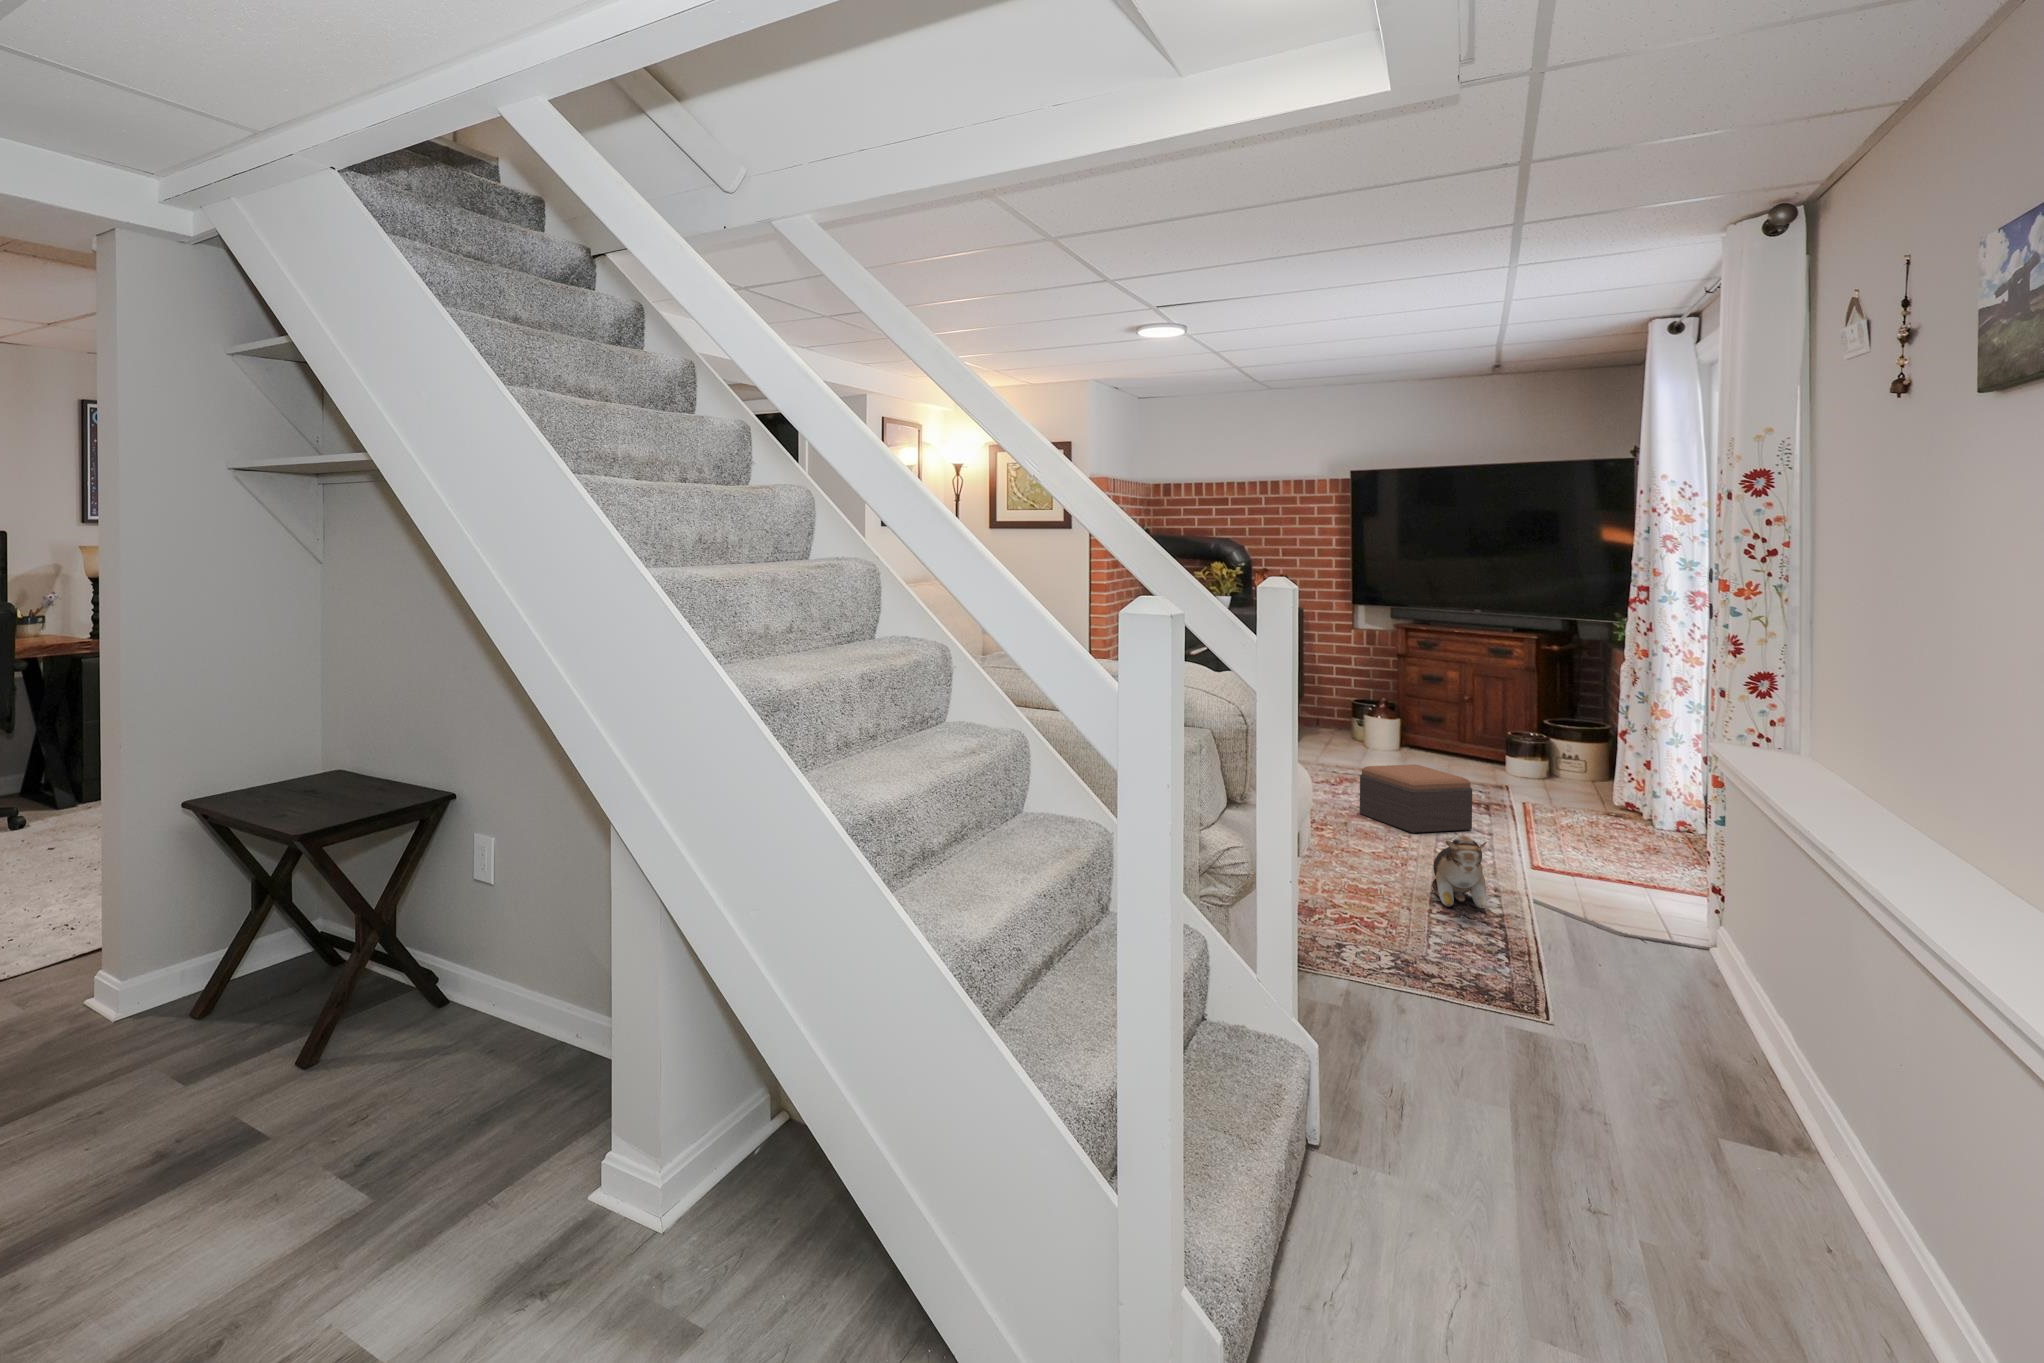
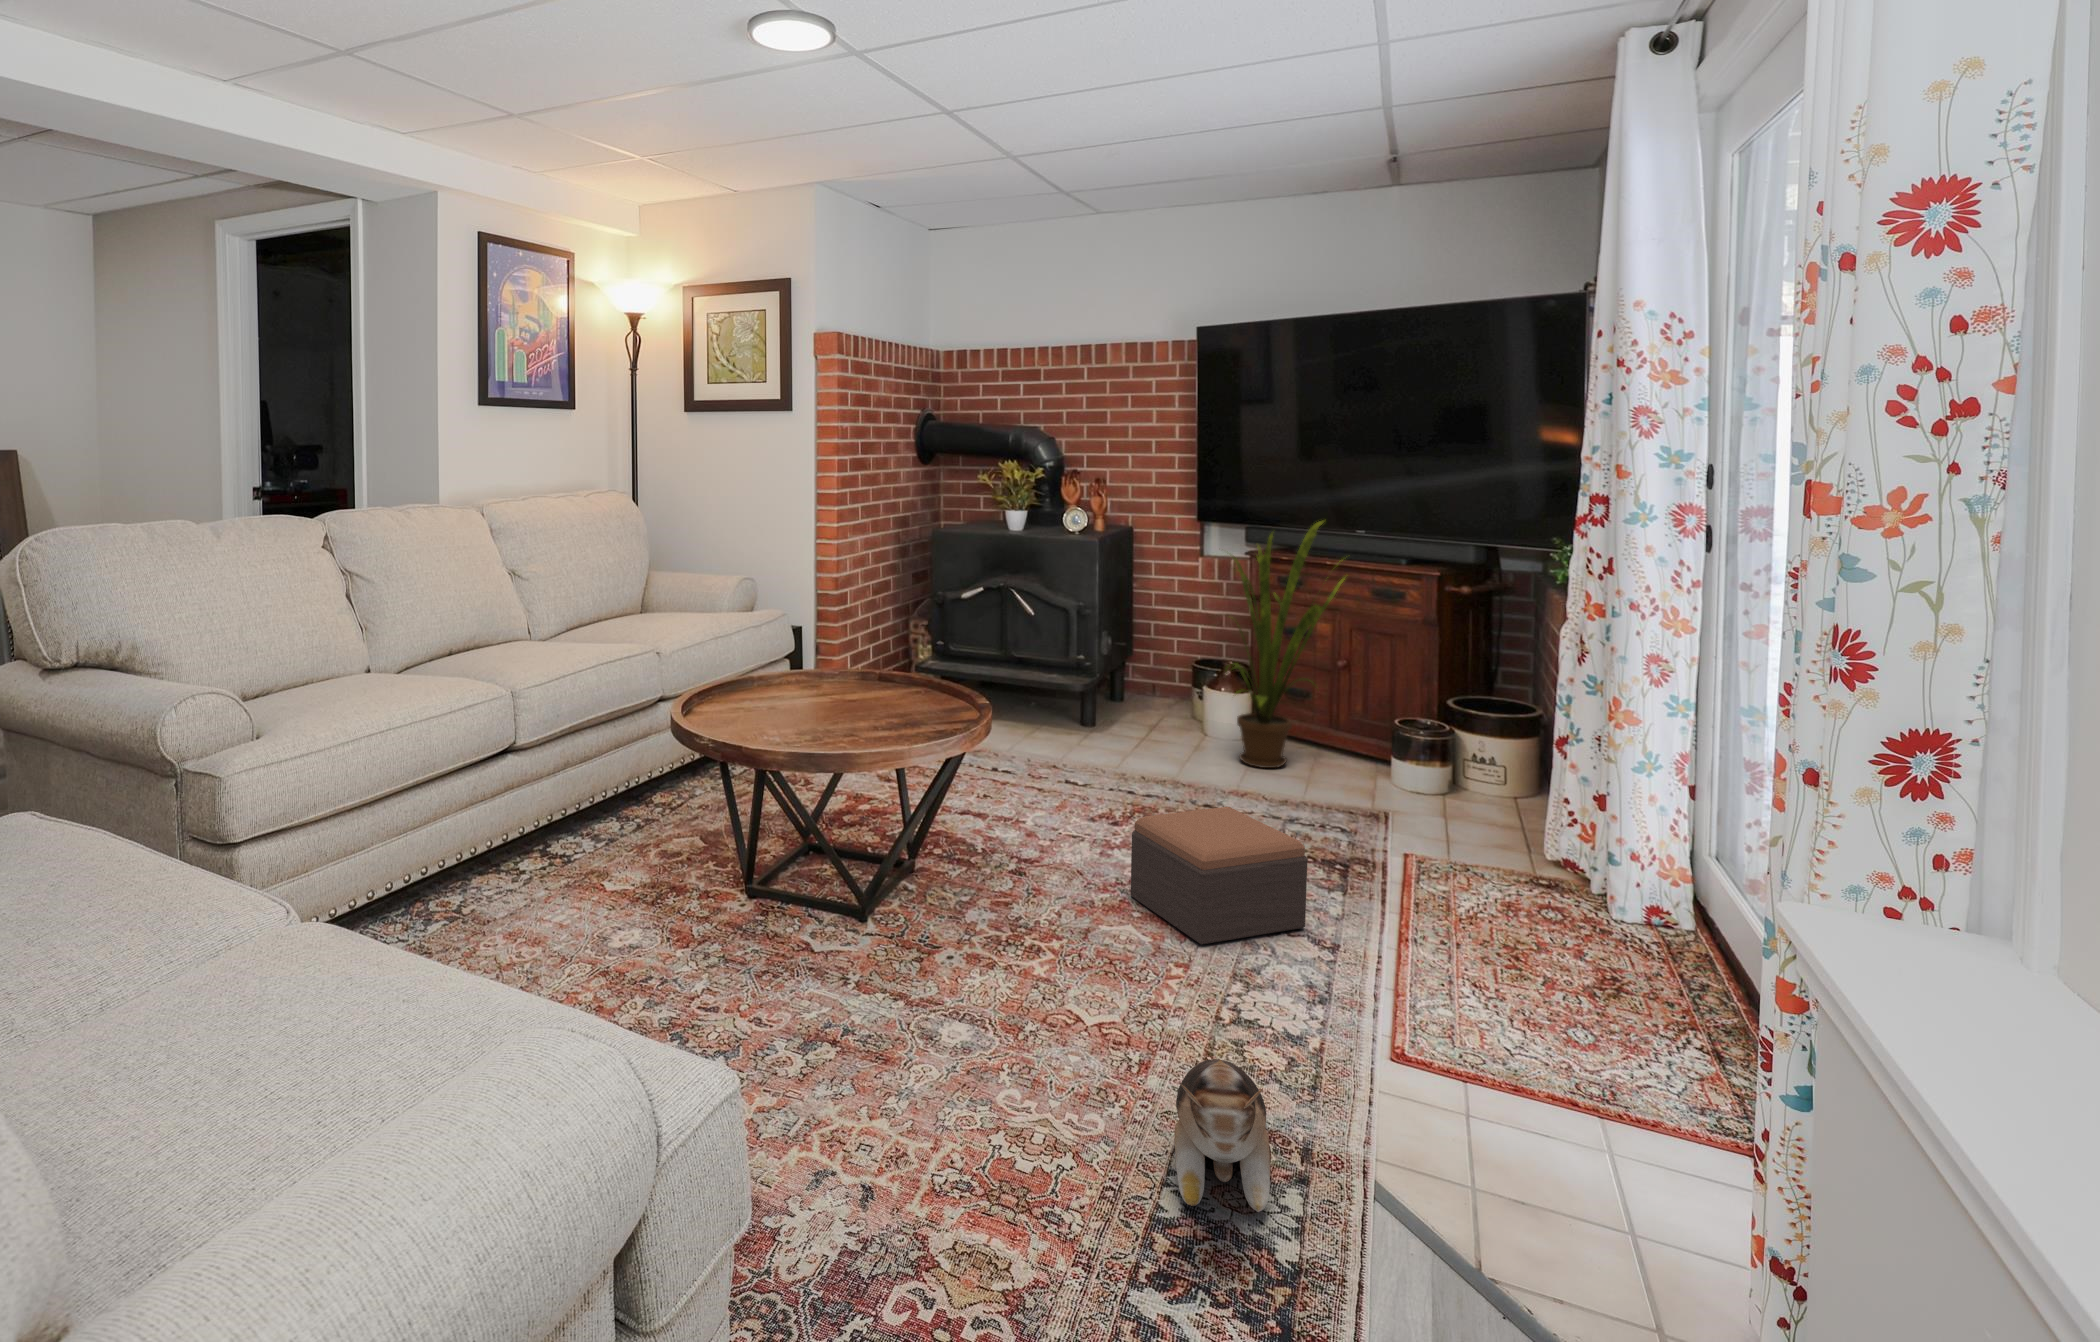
house plant: none [1376,601,1475,763] -> present [1225,521,1343,768]

